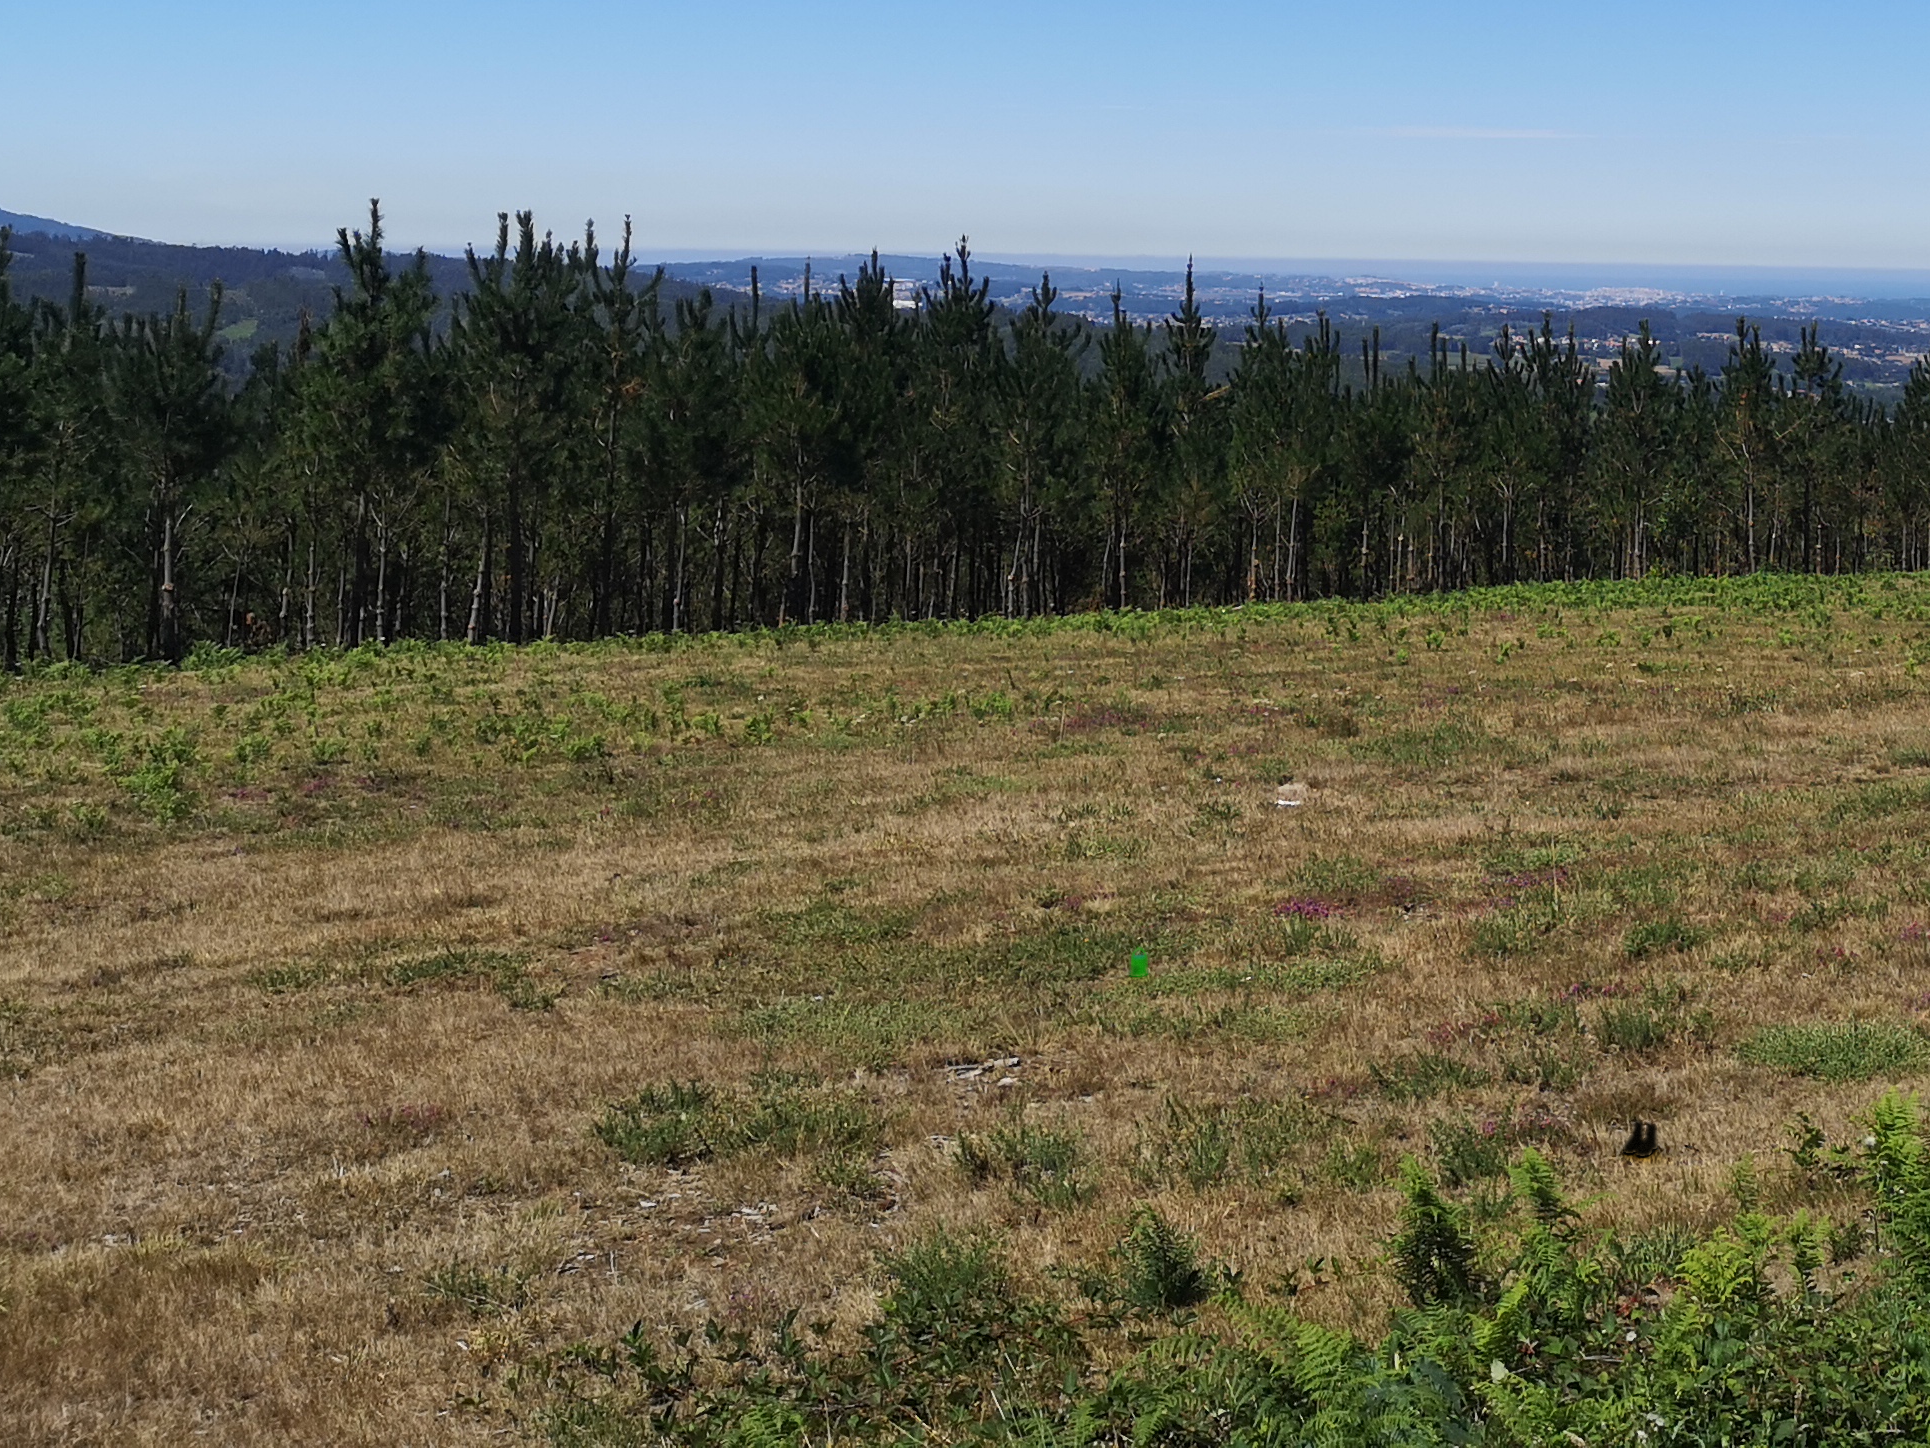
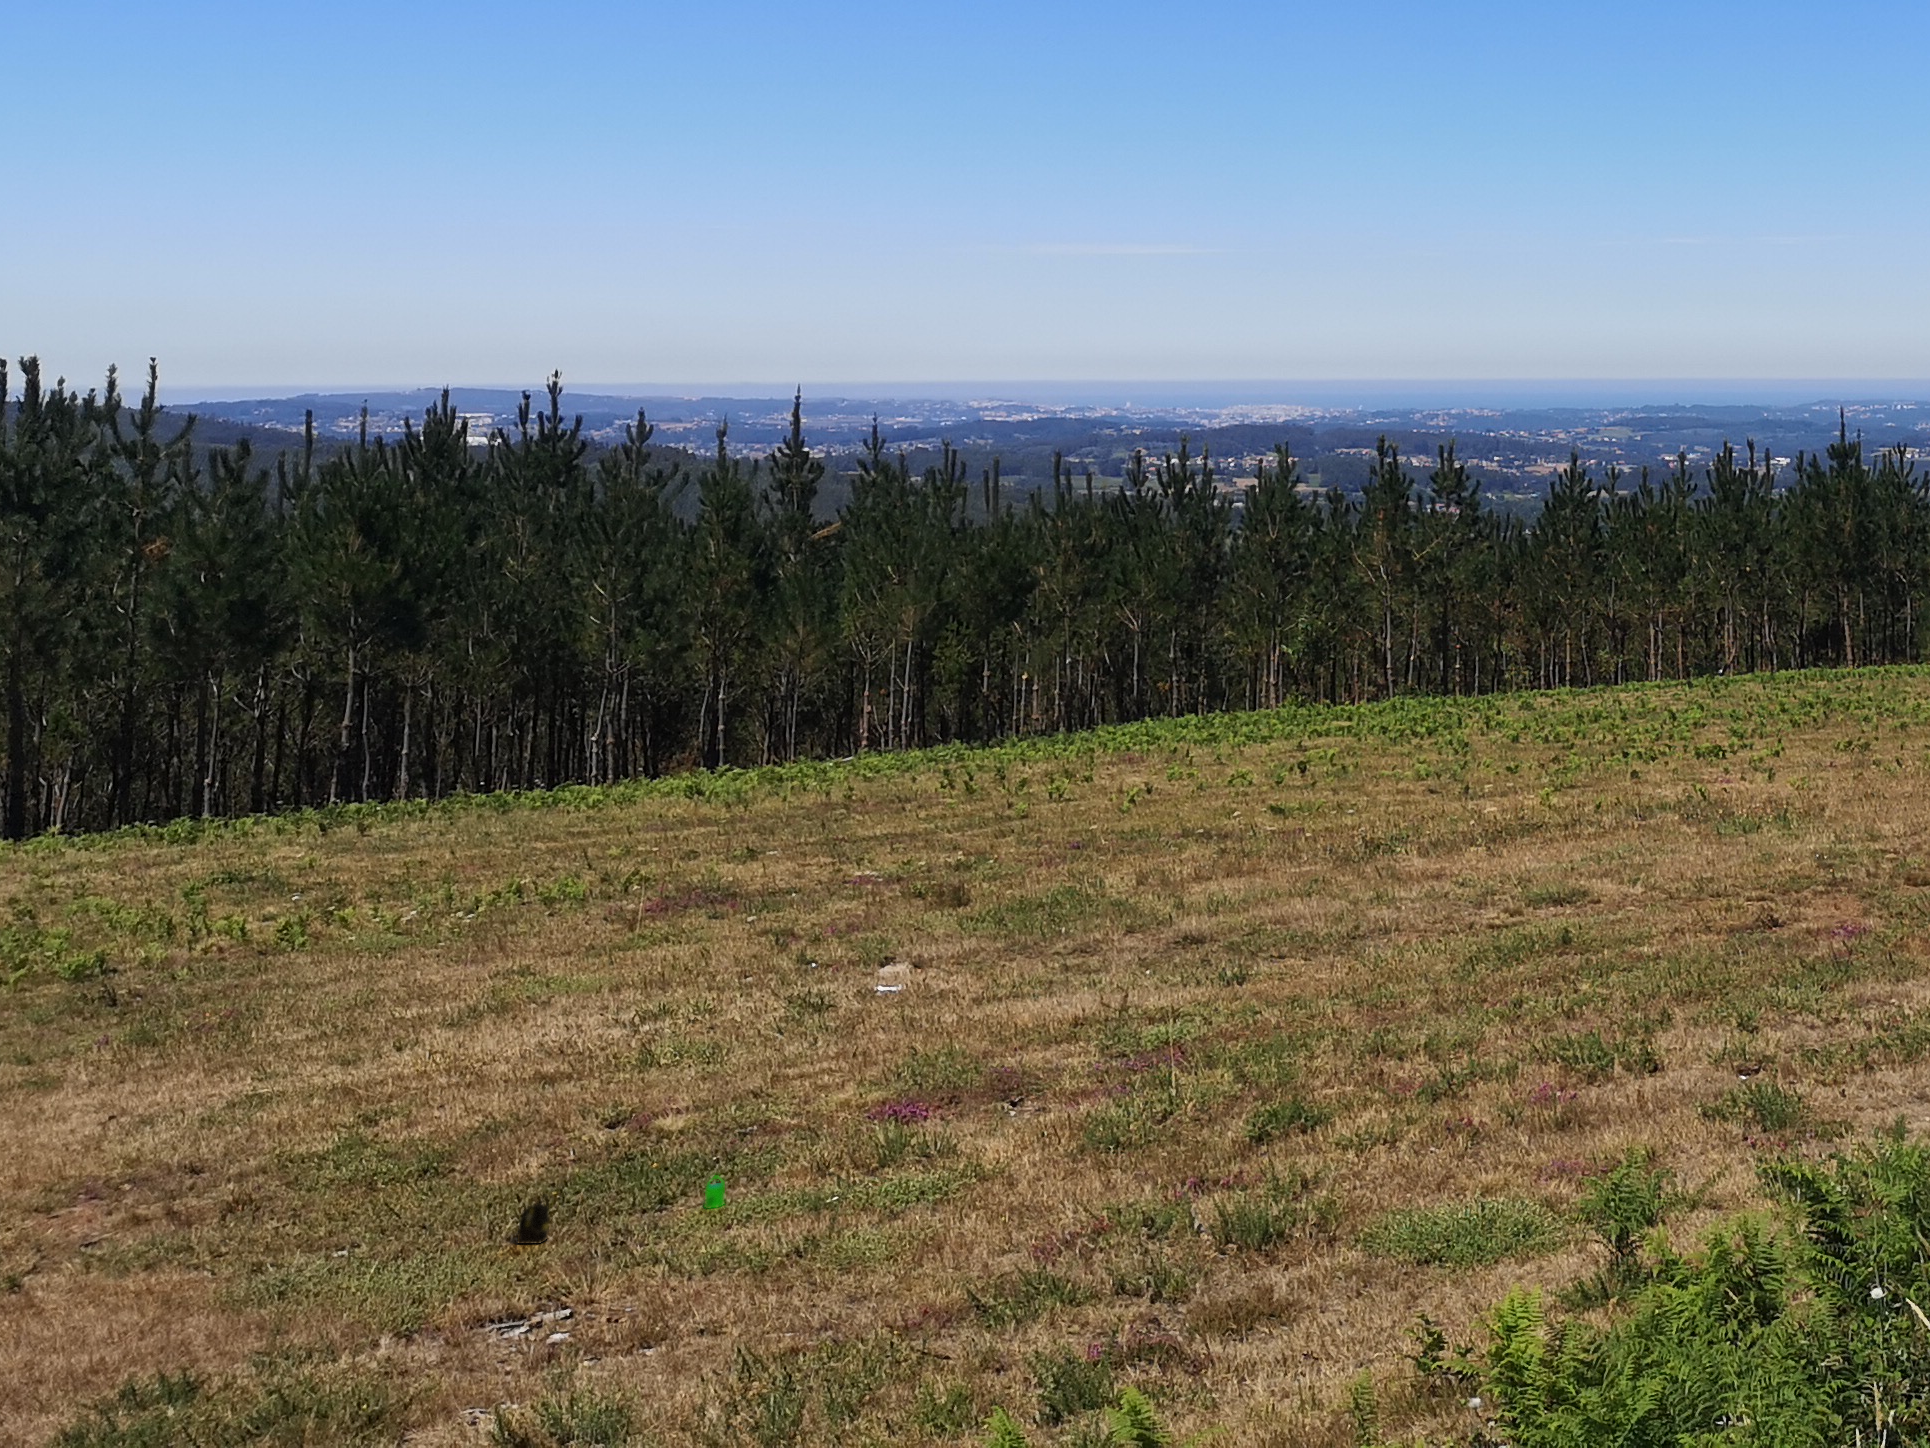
backpack: none [973,951,999,995] -> present [517,1195,550,1244]
boots: present [1623,1120,1658,1156] -> none [1234,1322,1270,1359]

